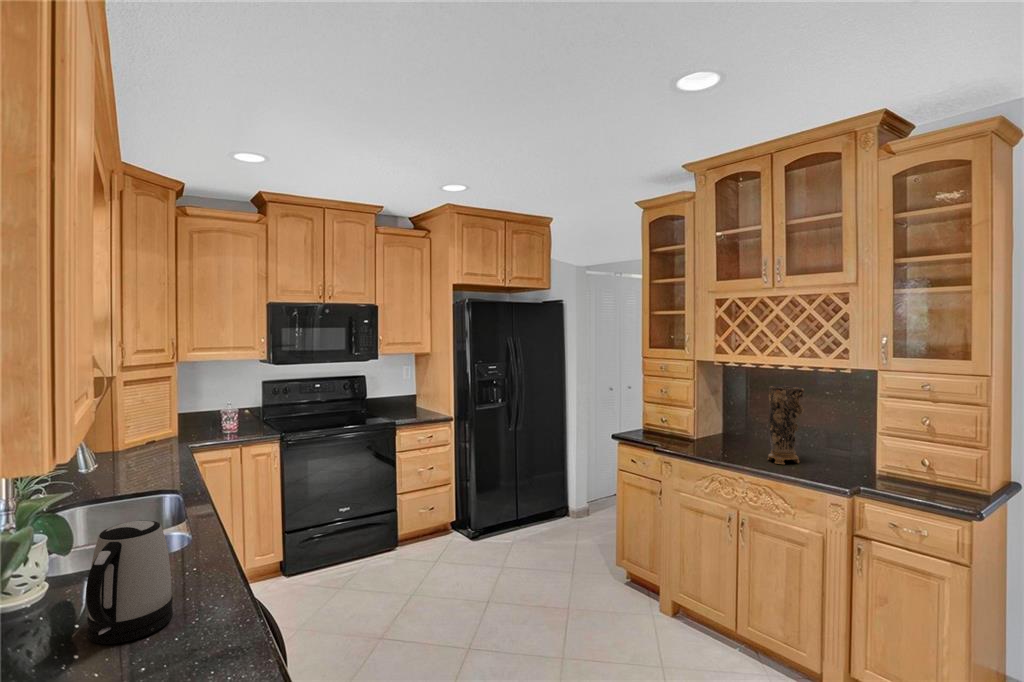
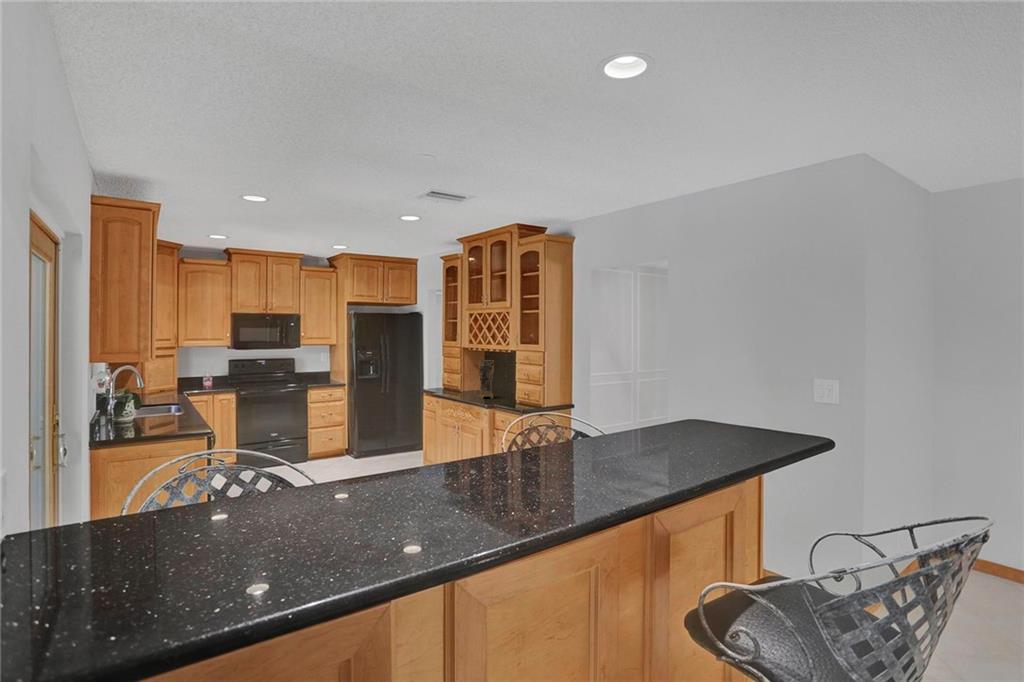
kettle: present [86,520,173,644] -> none [154,389,180,423]

